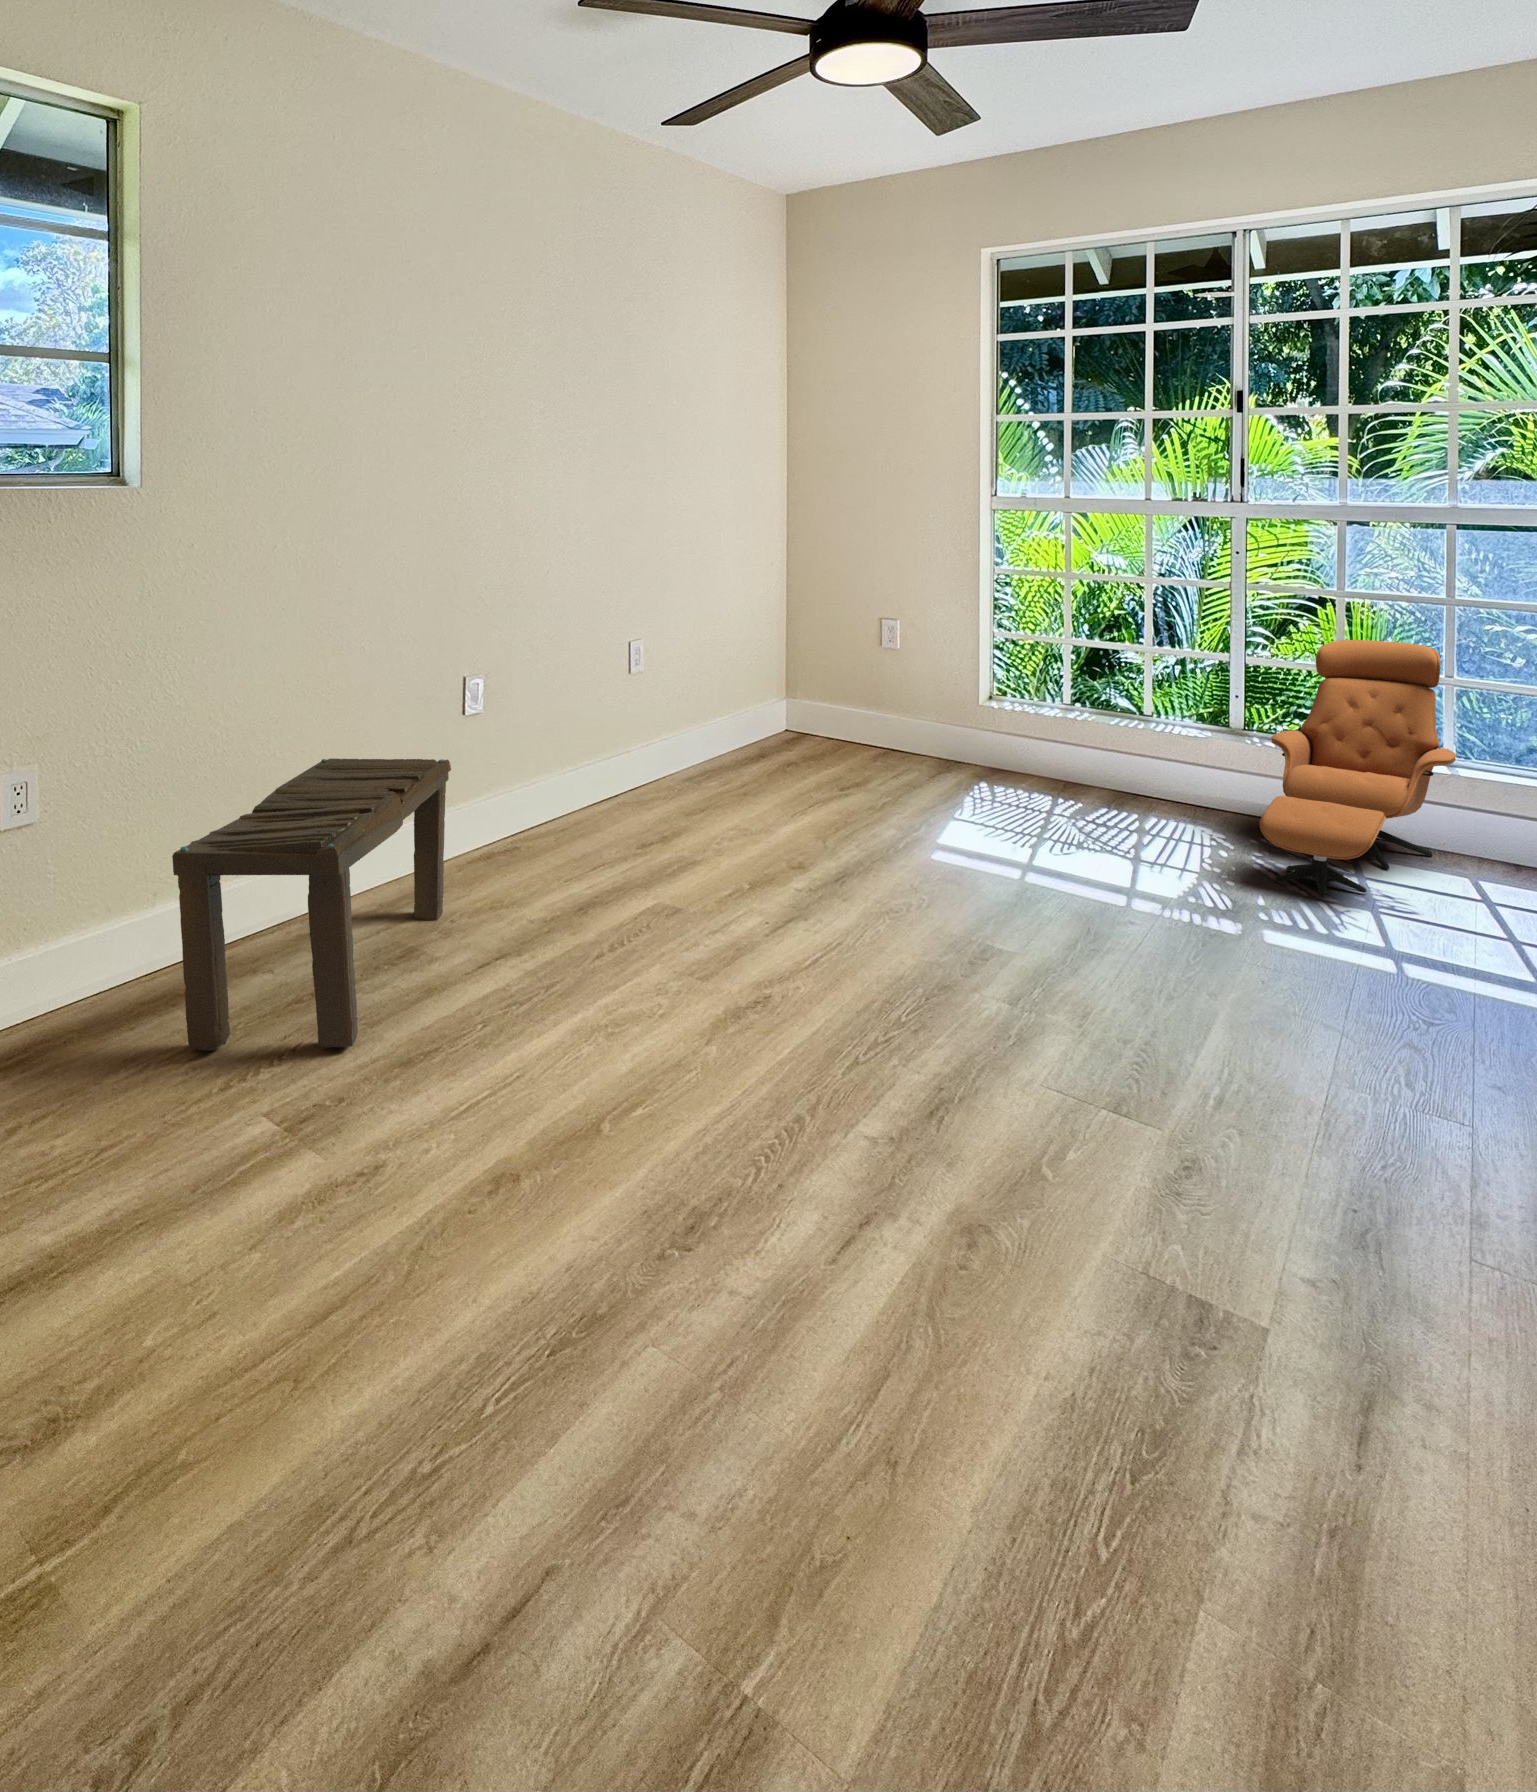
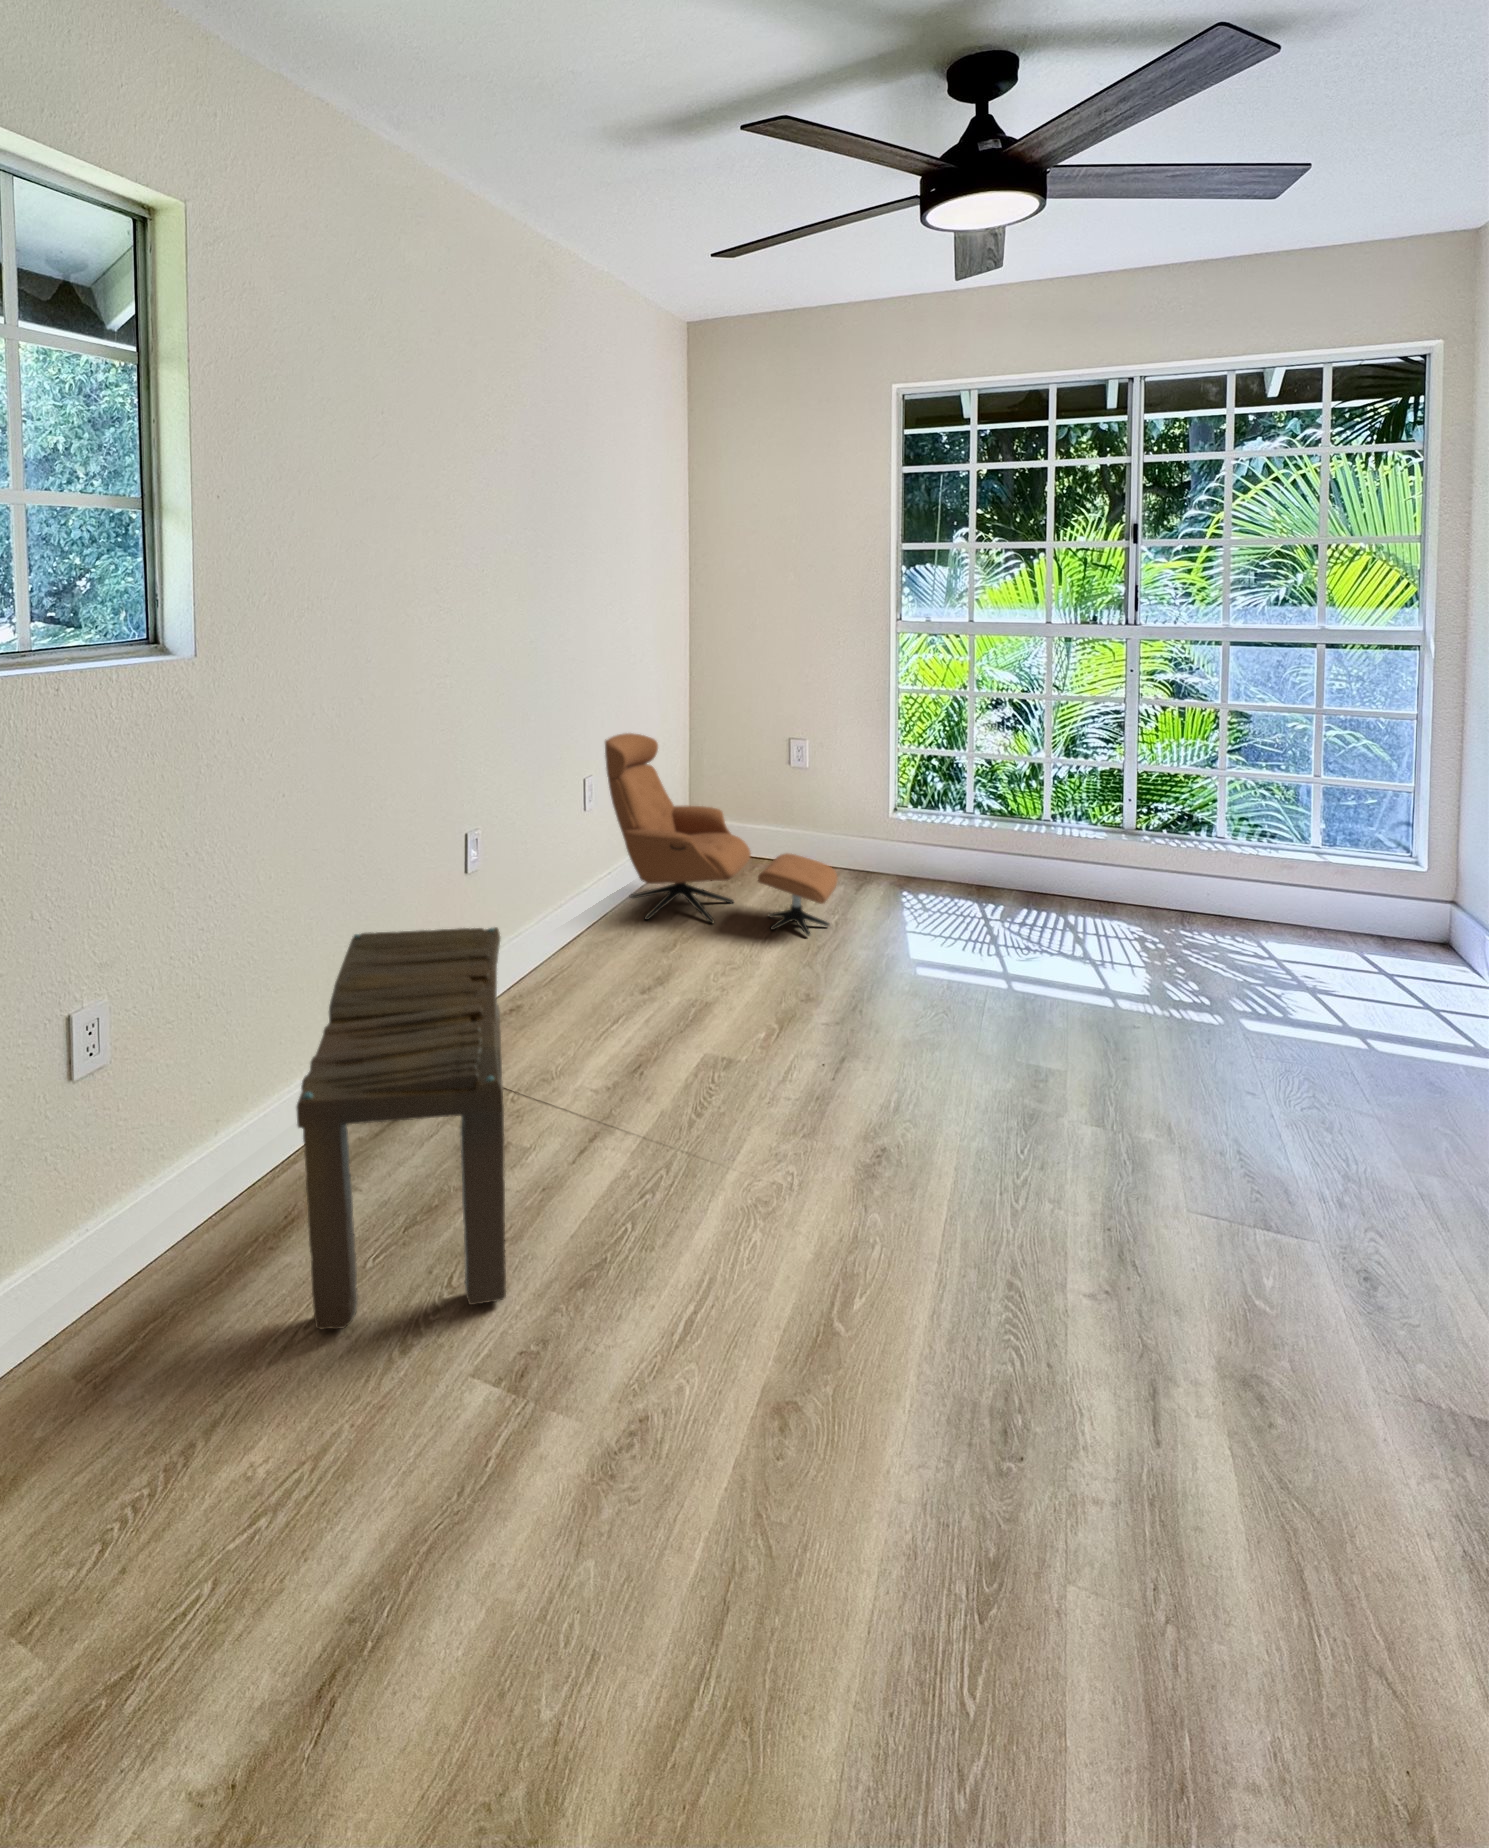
armchair: present [1260,640,1456,896] -> present [605,733,837,935]

